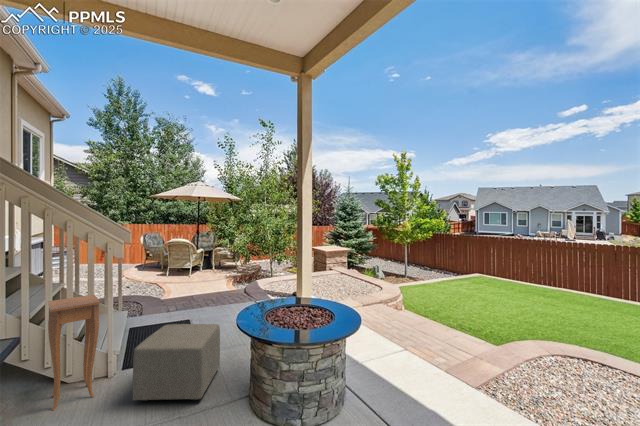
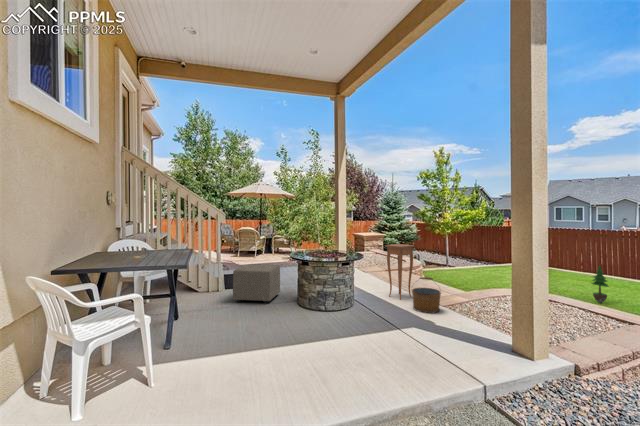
side table: present [48,295,100,411] -> present [385,244,414,300]
potted tree: none [598,297,620,342] -> present [592,266,609,303]
bucket: none [426,345,472,405] -> present [412,277,441,313]

